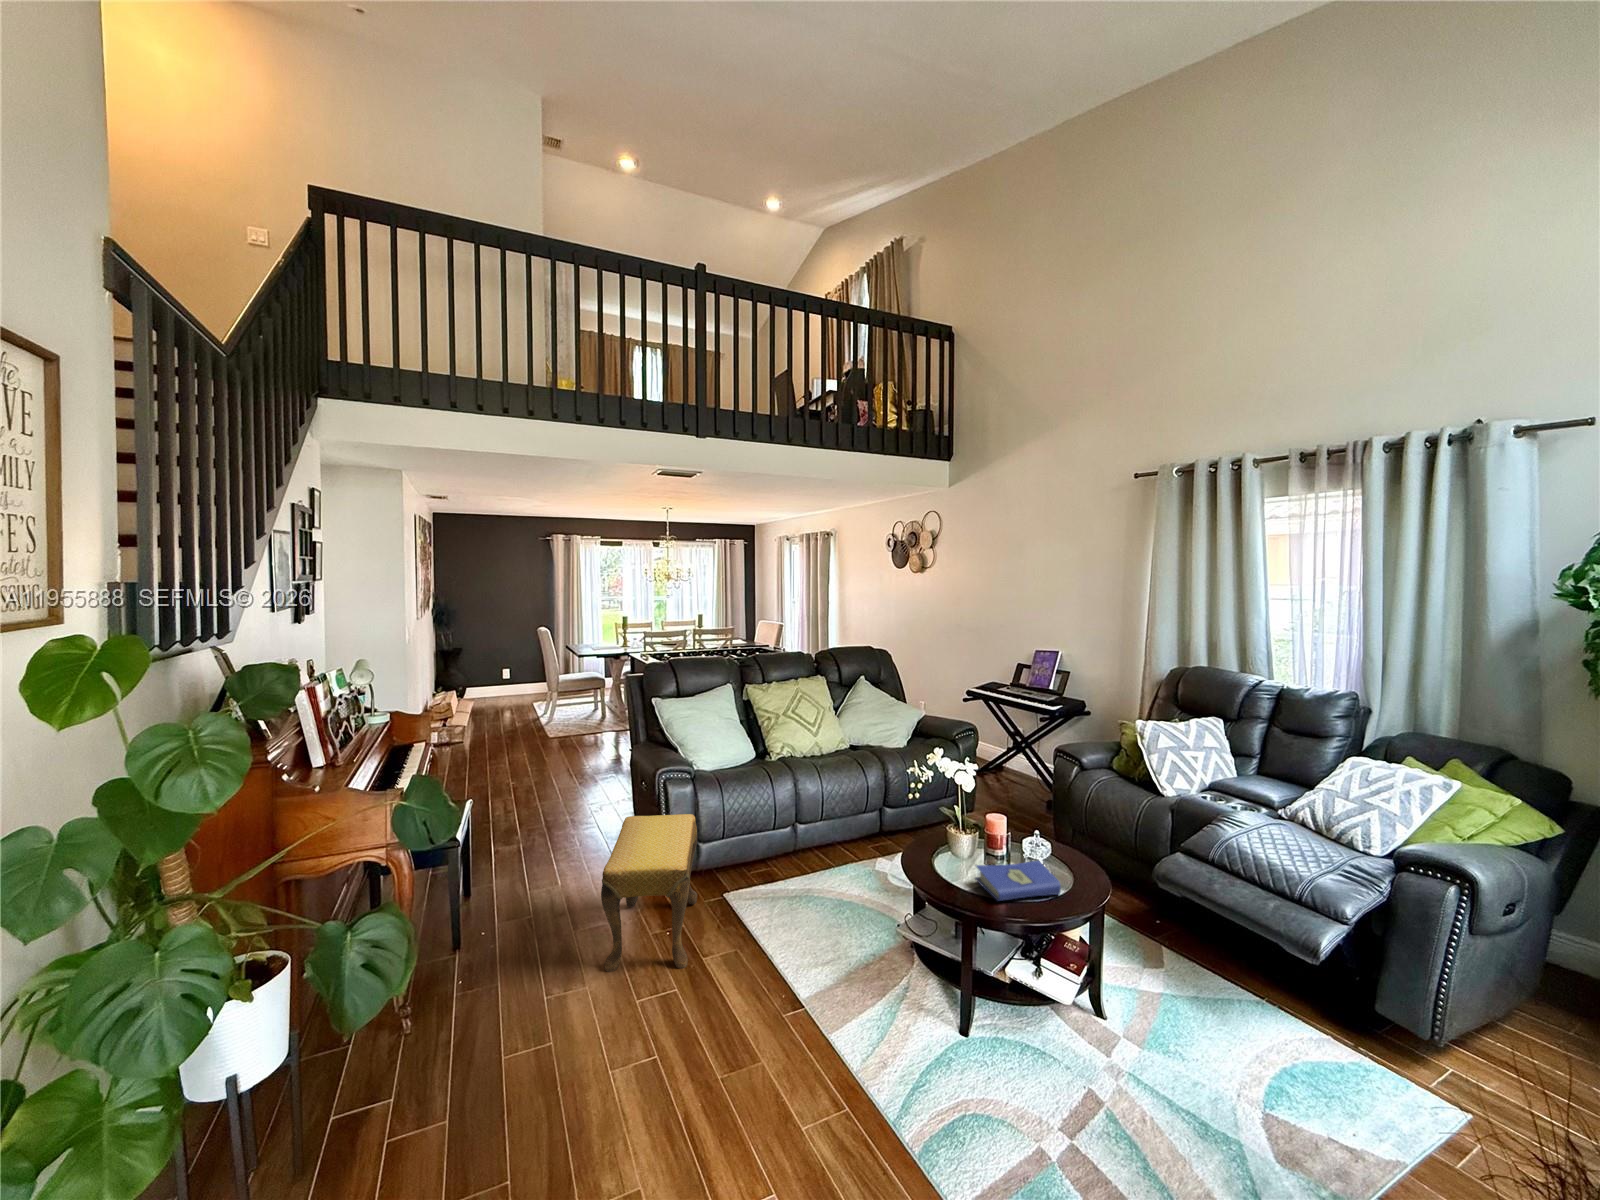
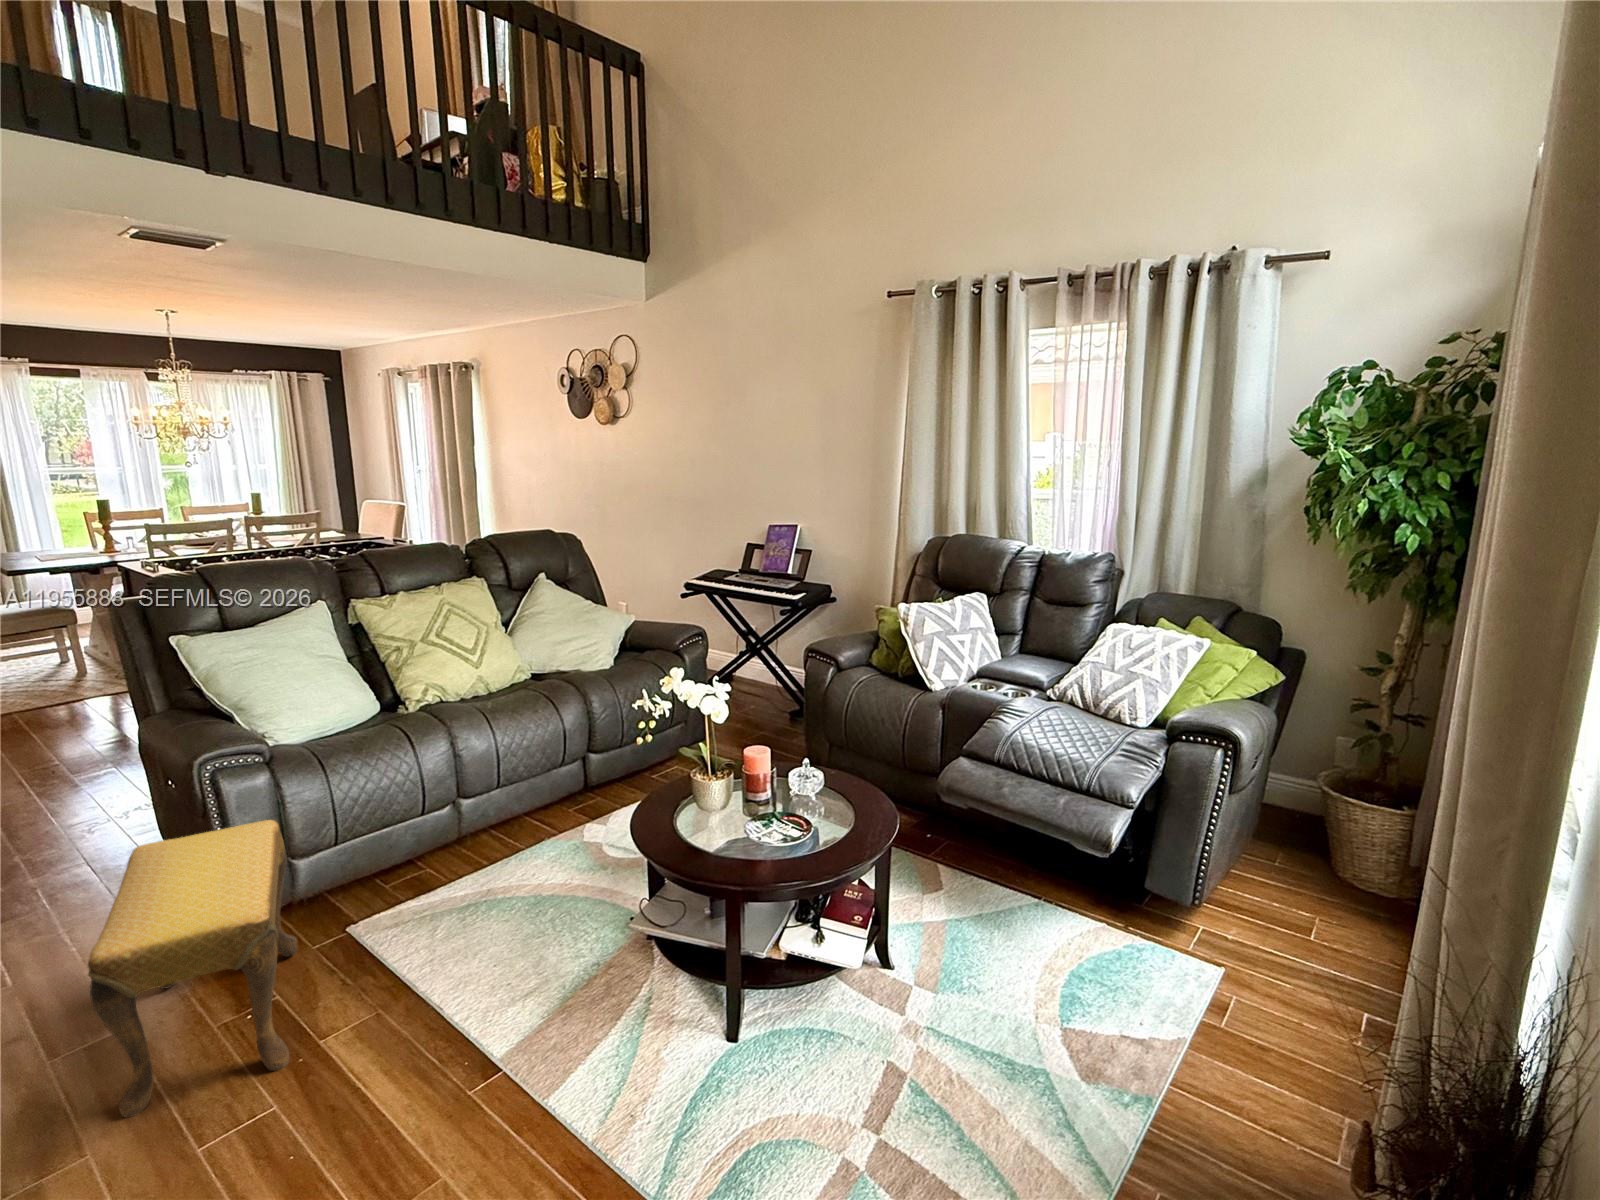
hardcover book: present [975,861,1061,901] -> none [736,798,846,865]

